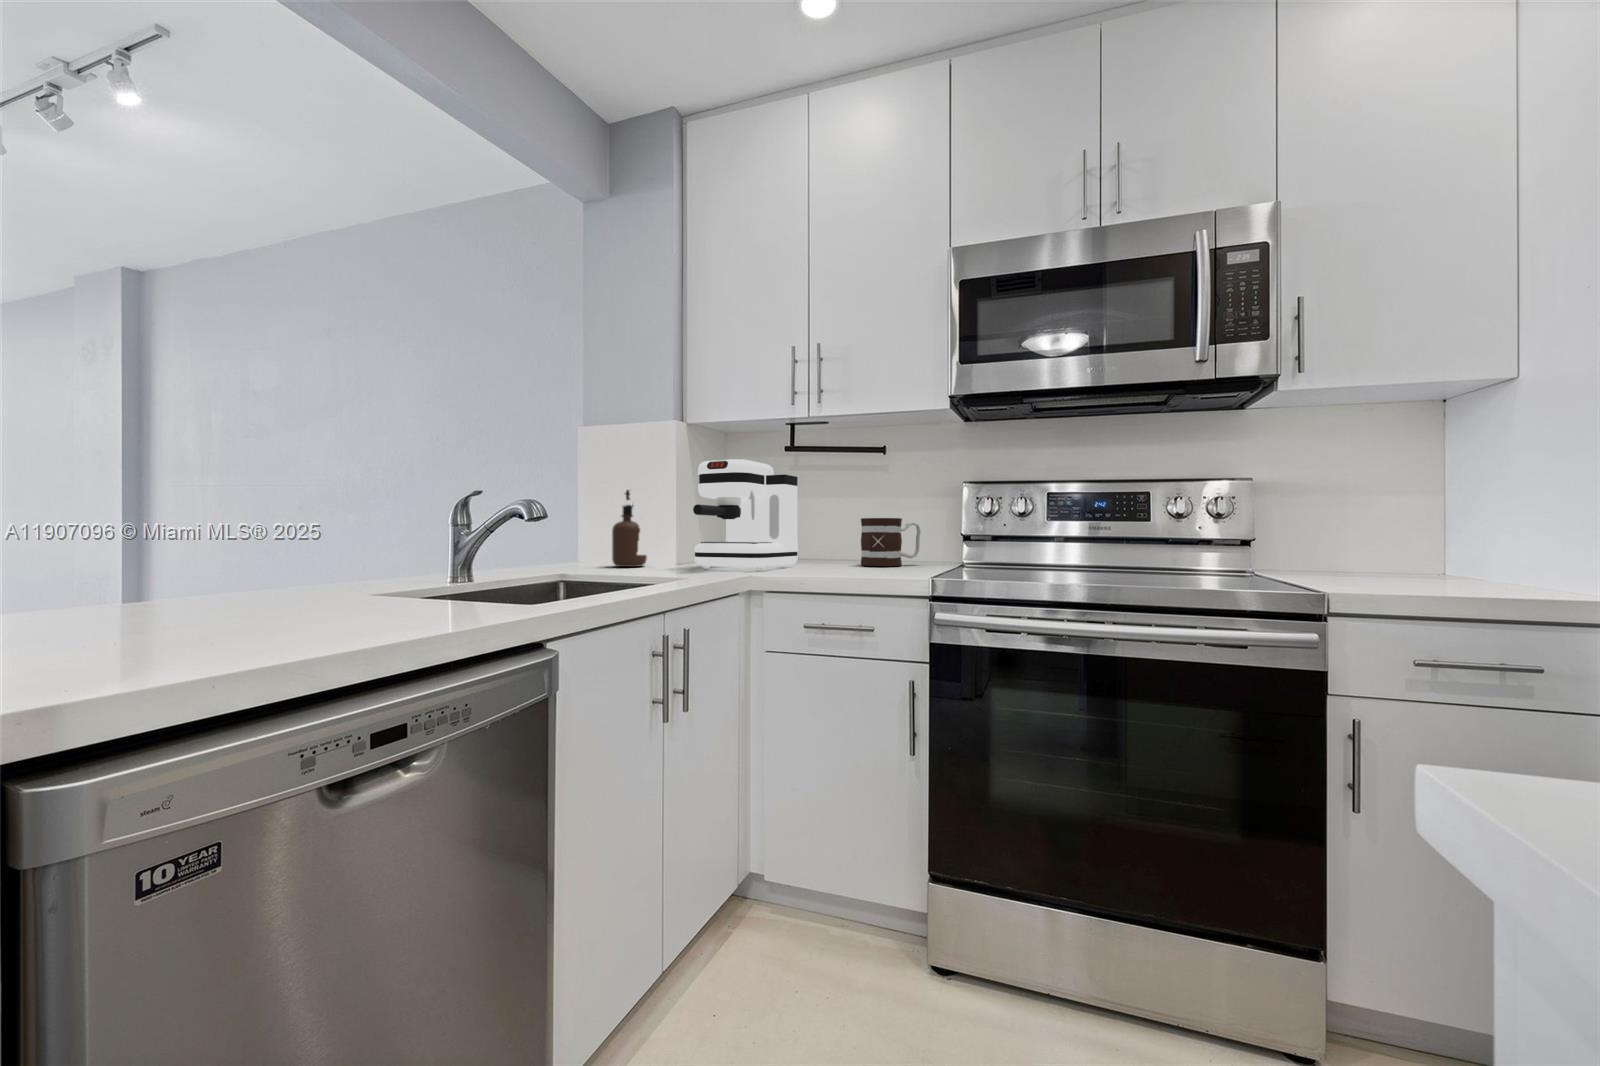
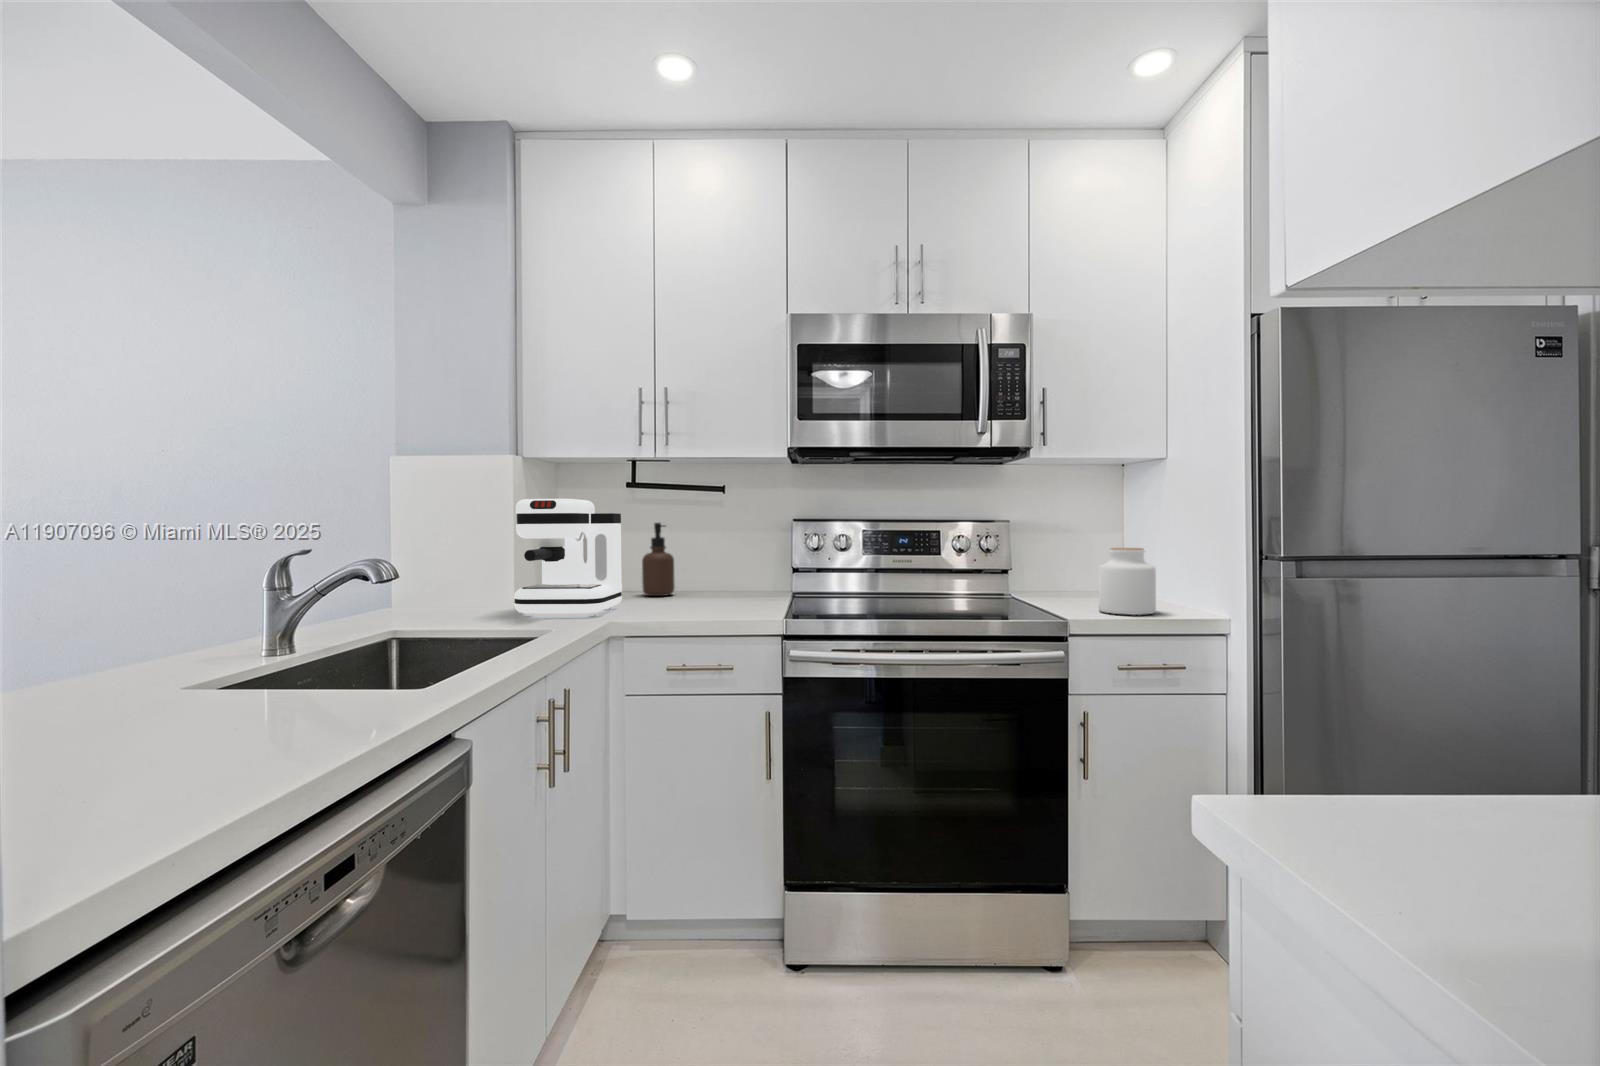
soap dispenser: present [612,490,647,567] -> present [642,523,675,596]
jar: none [1387,497,1495,592] -> present [1099,548,1156,615]
mug: present [861,518,921,566] -> none [684,554,741,603]

